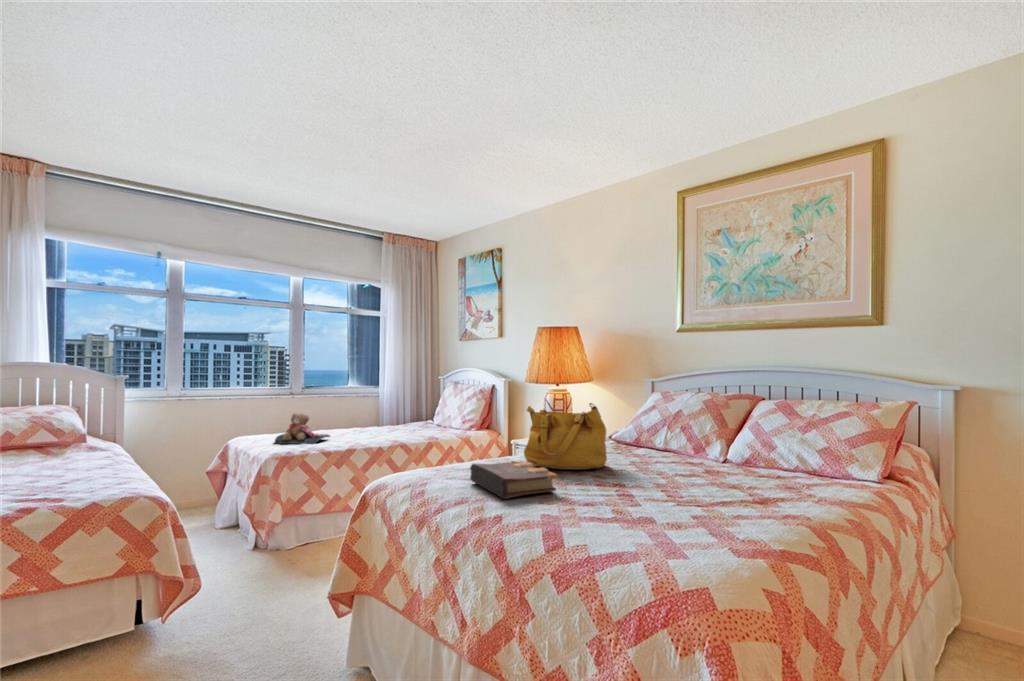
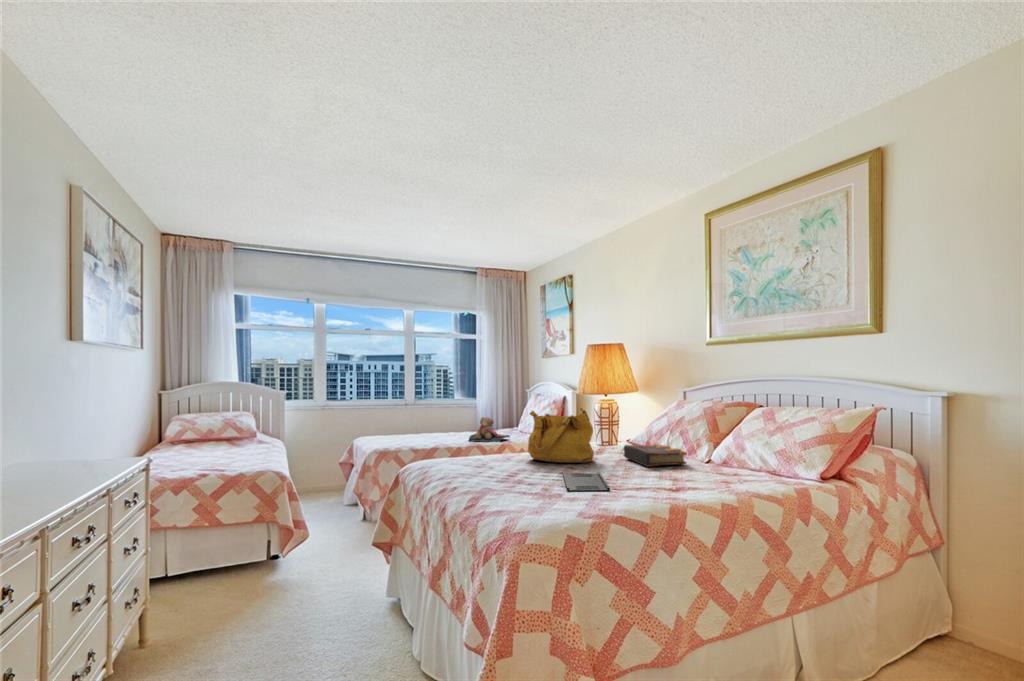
teddy bear: present [275,413,330,444] -> present [469,417,510,442]
book: present [470,460,557,499] -> present [624,445,687,467]
tray: none [602,482,696,514] -> present [563,472,610,491]

